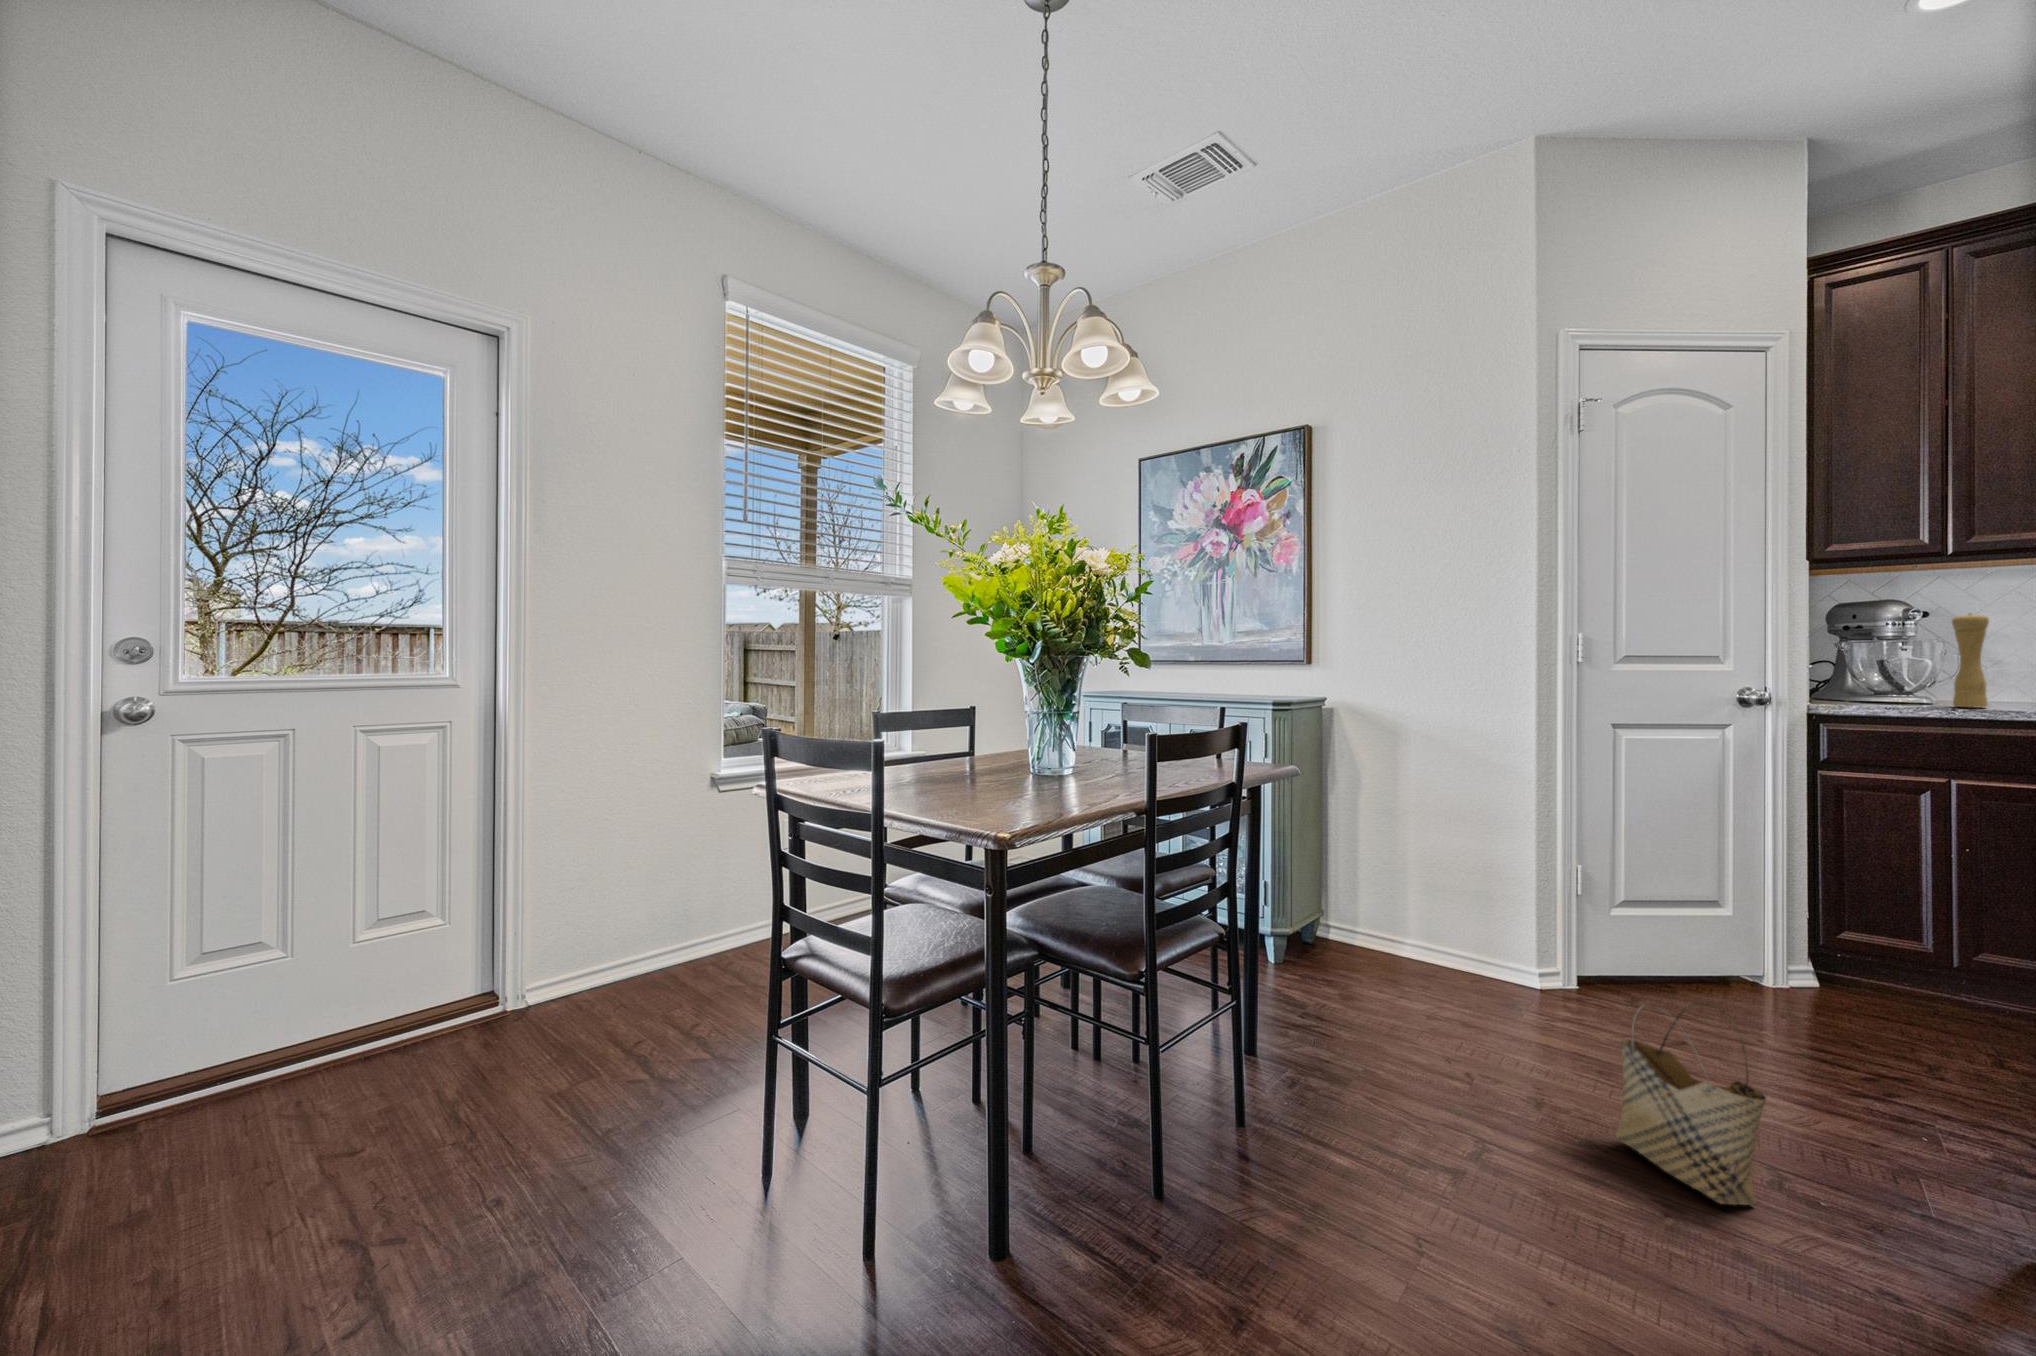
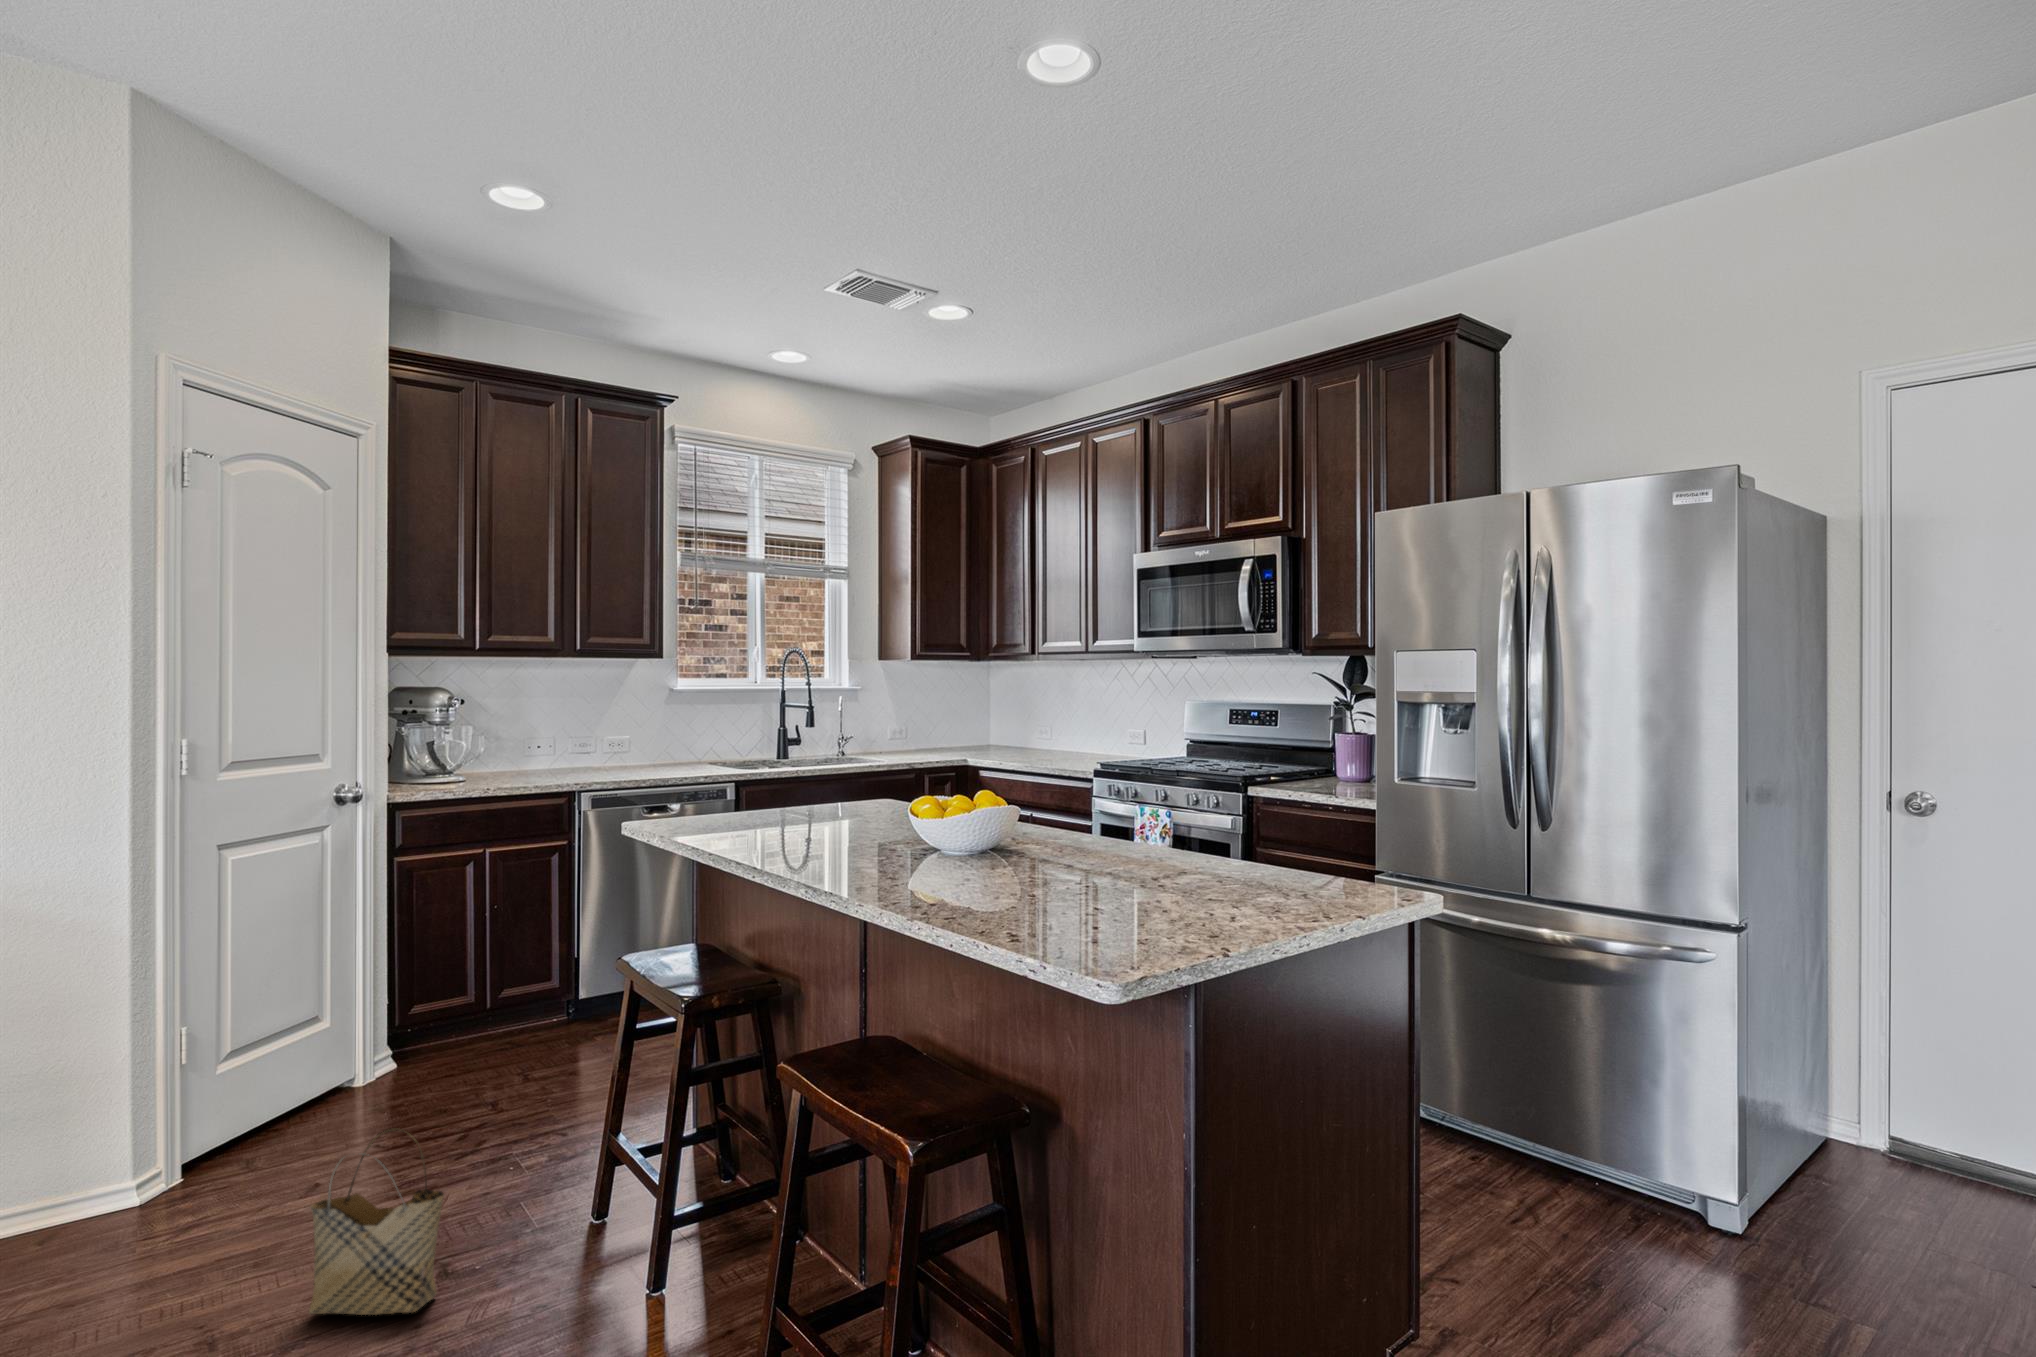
pepper mill: present [1952,614,1989,708] -> none [484,706,506,787]

